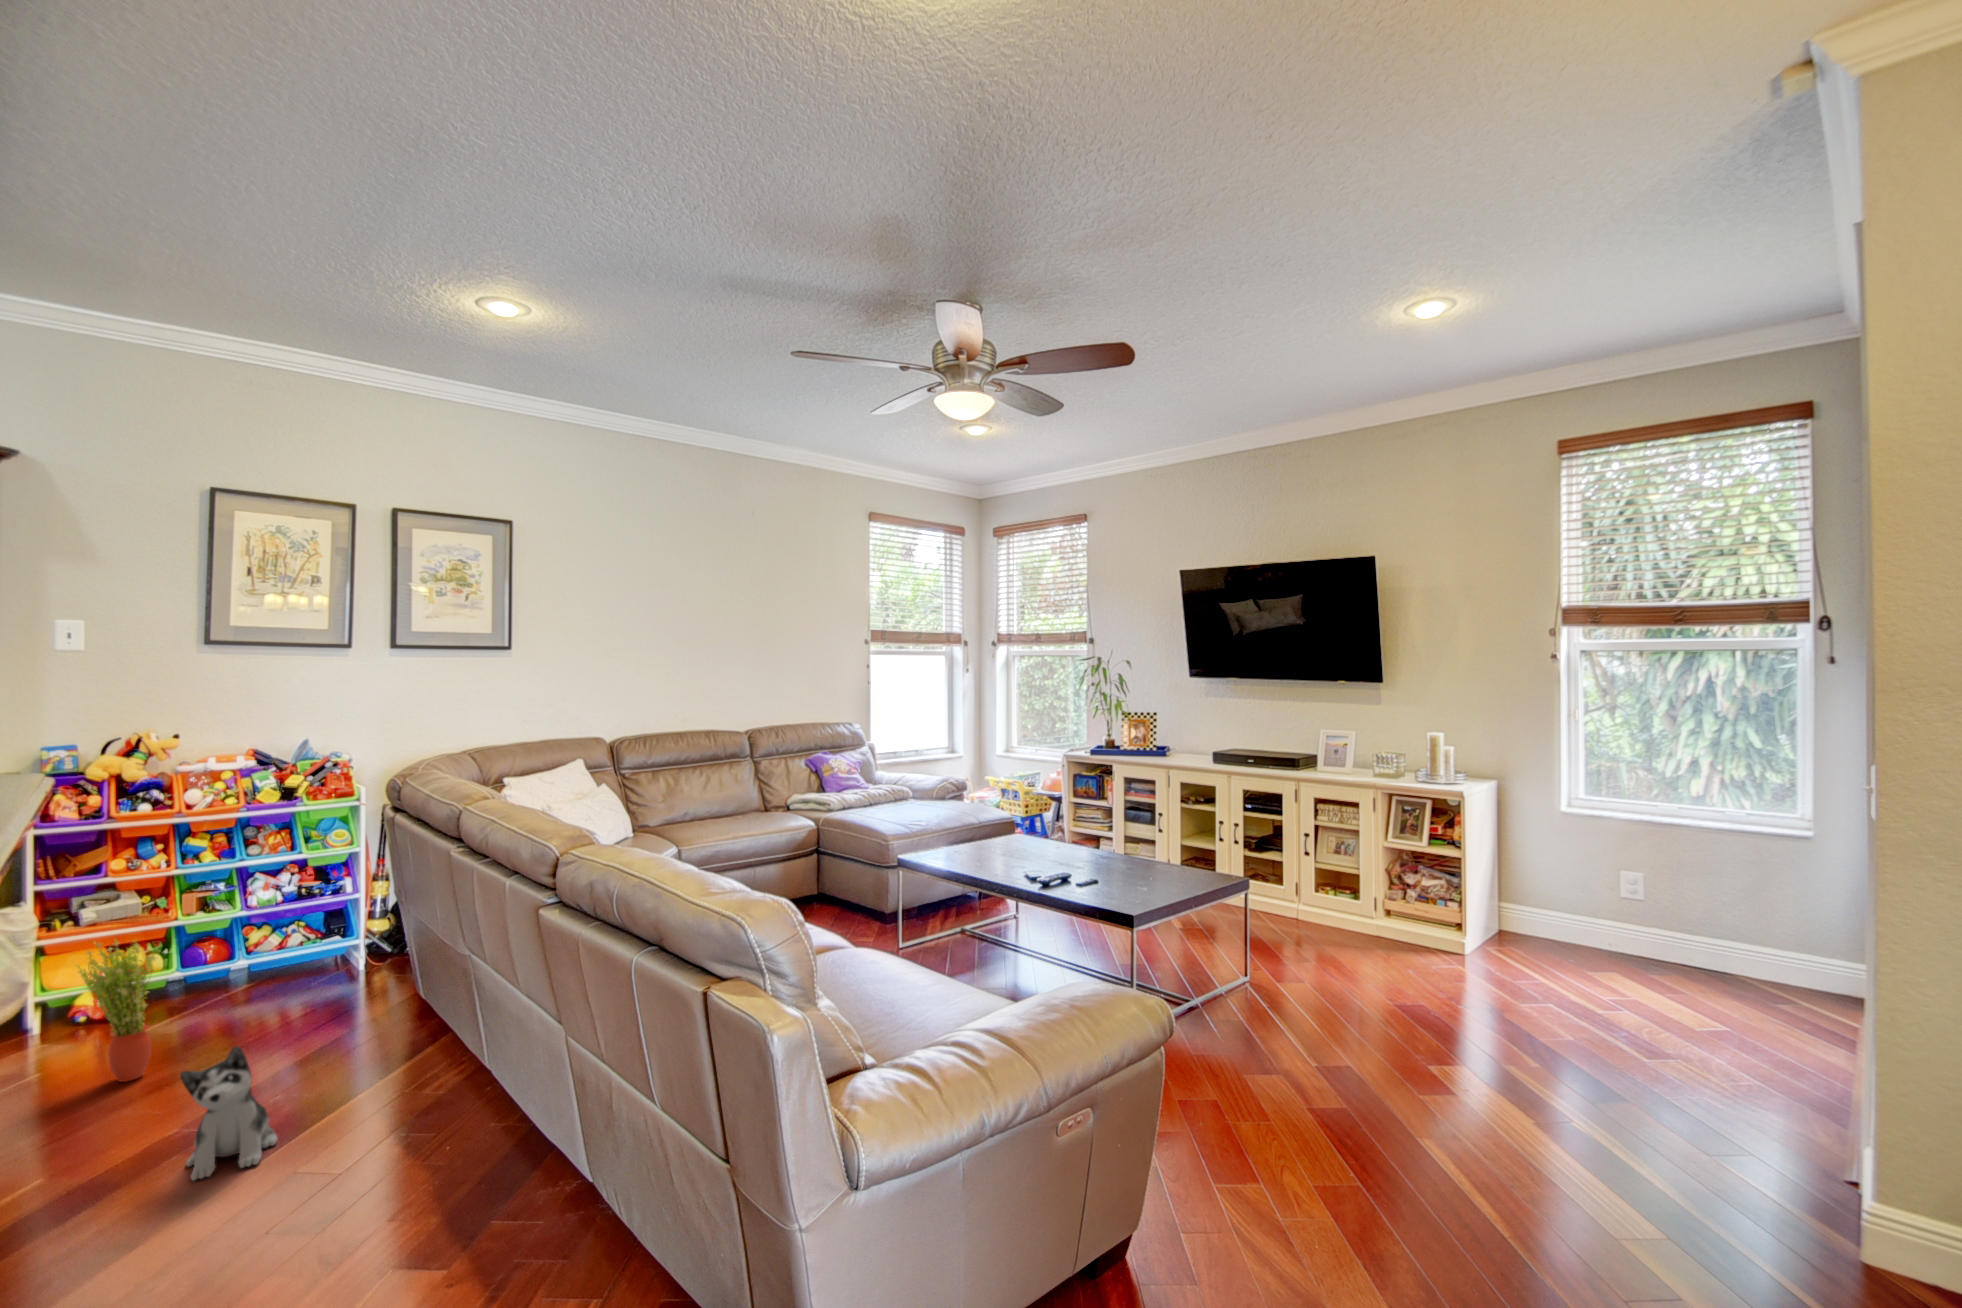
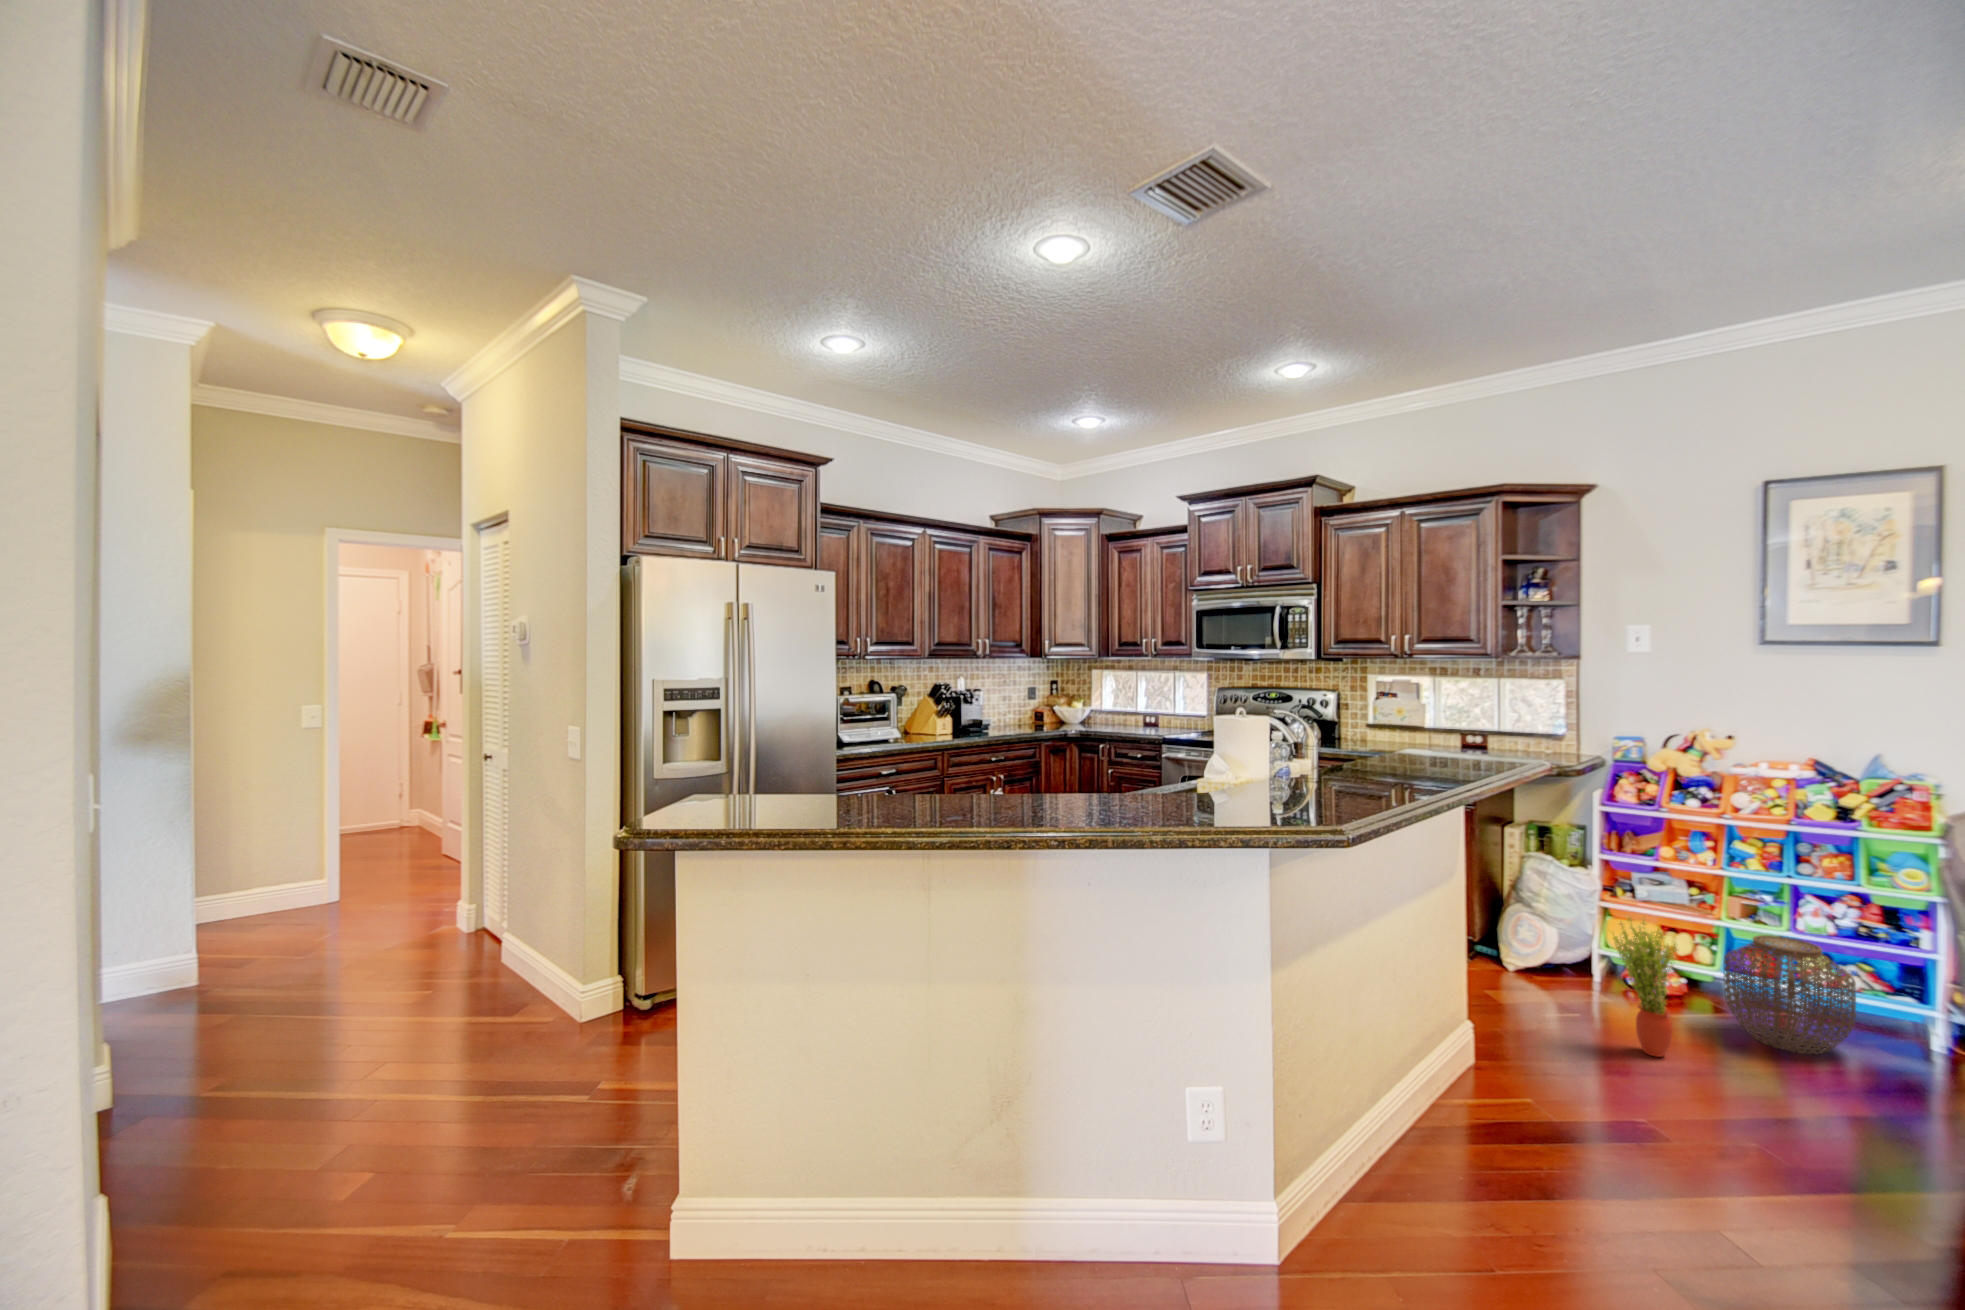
woven basket: none [190,912,306,1020] -> present [1724,935,1856,1054]
plush toy: present [180,1046,277,1180] -> none [1661,1070,1761,1209]

